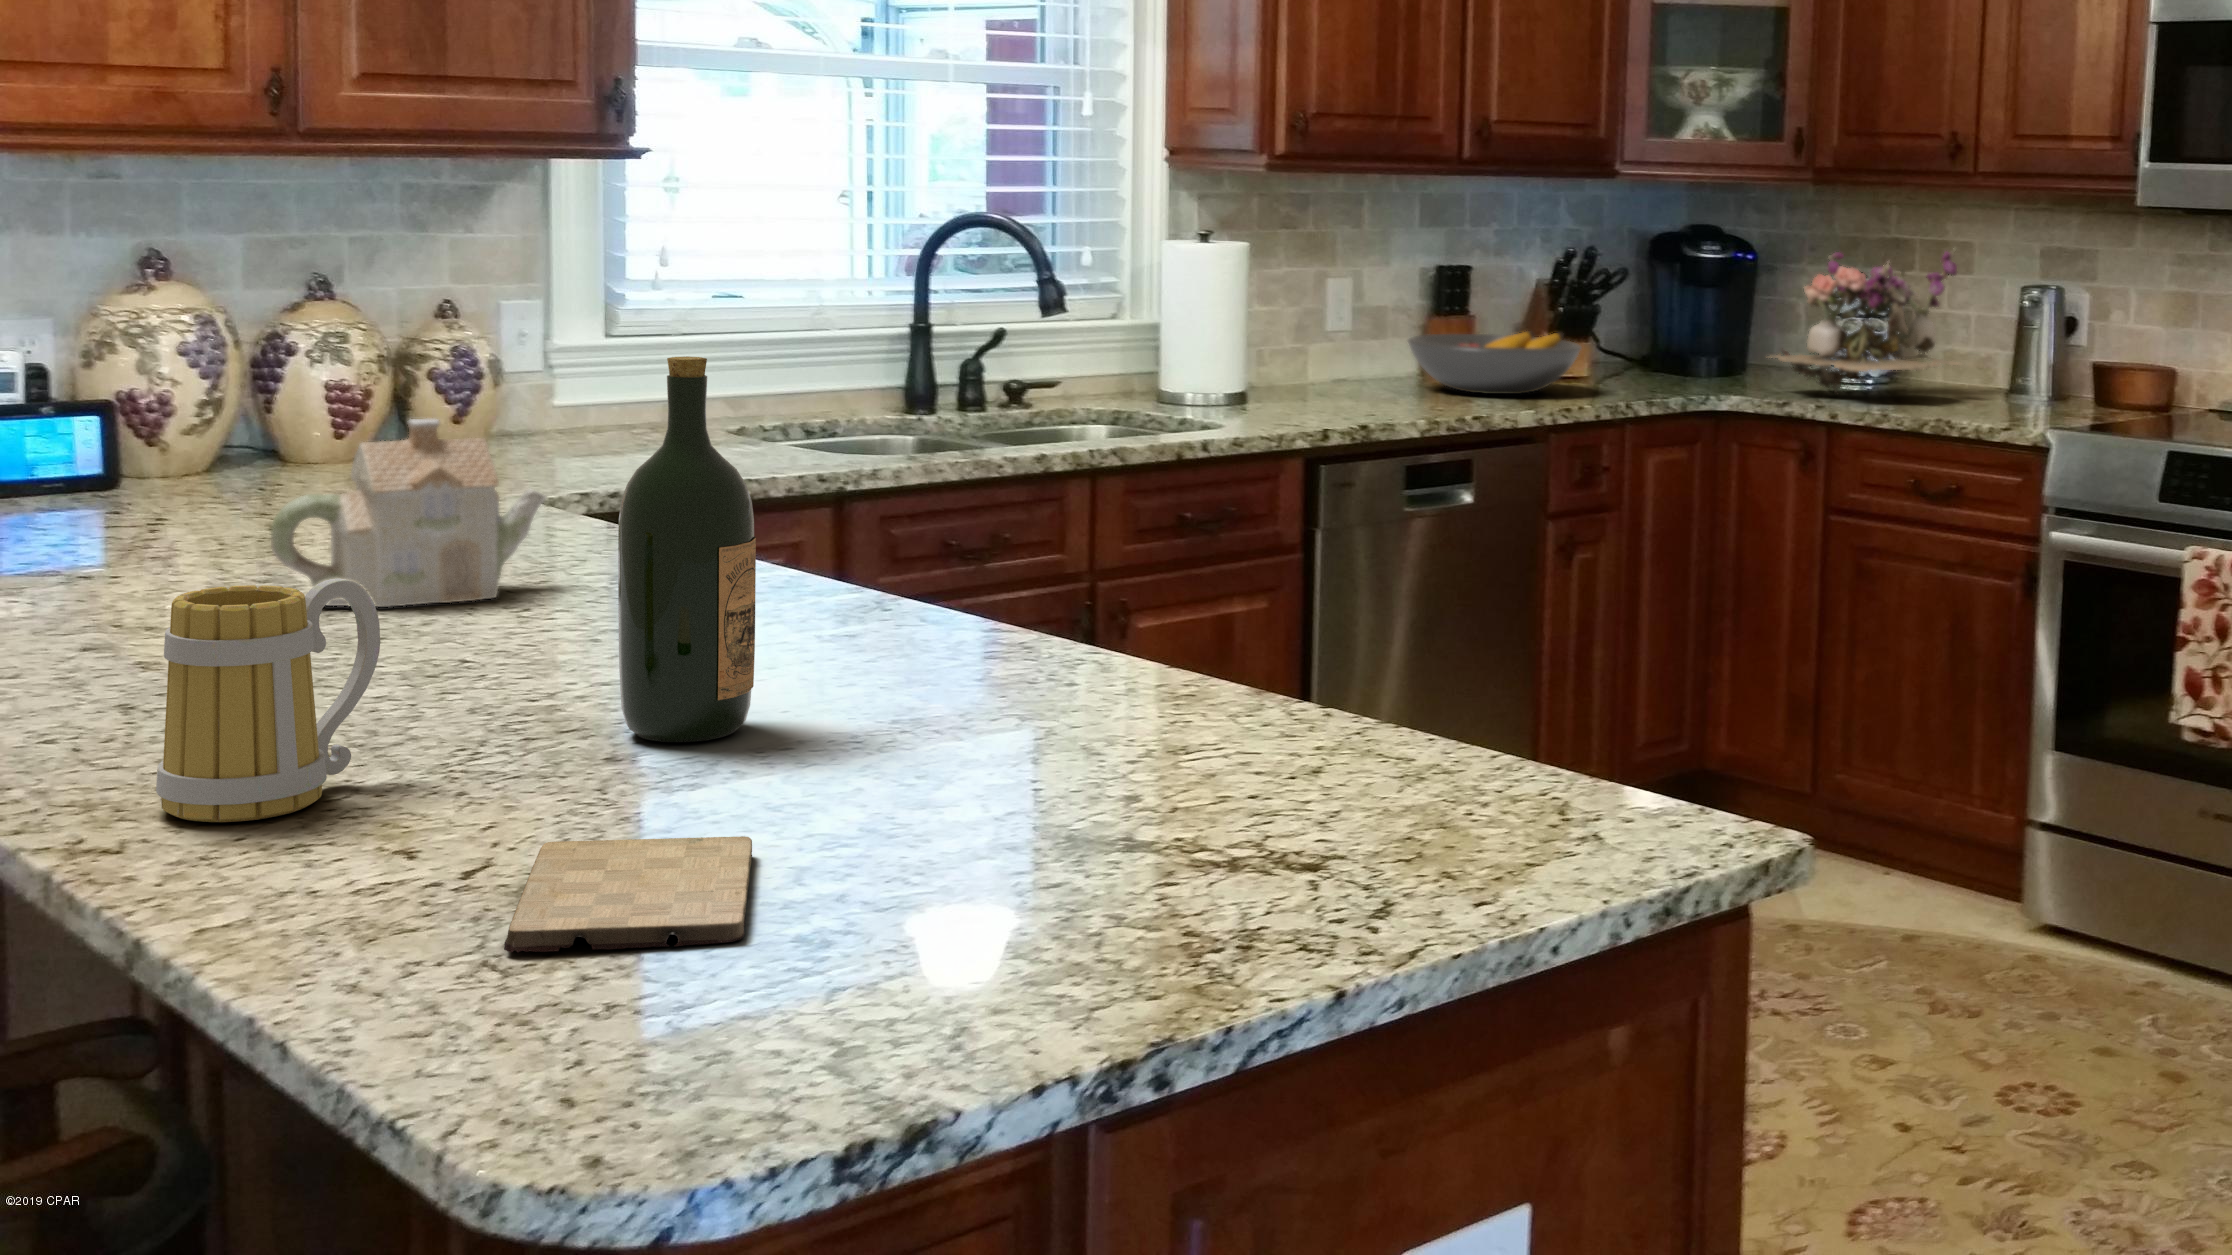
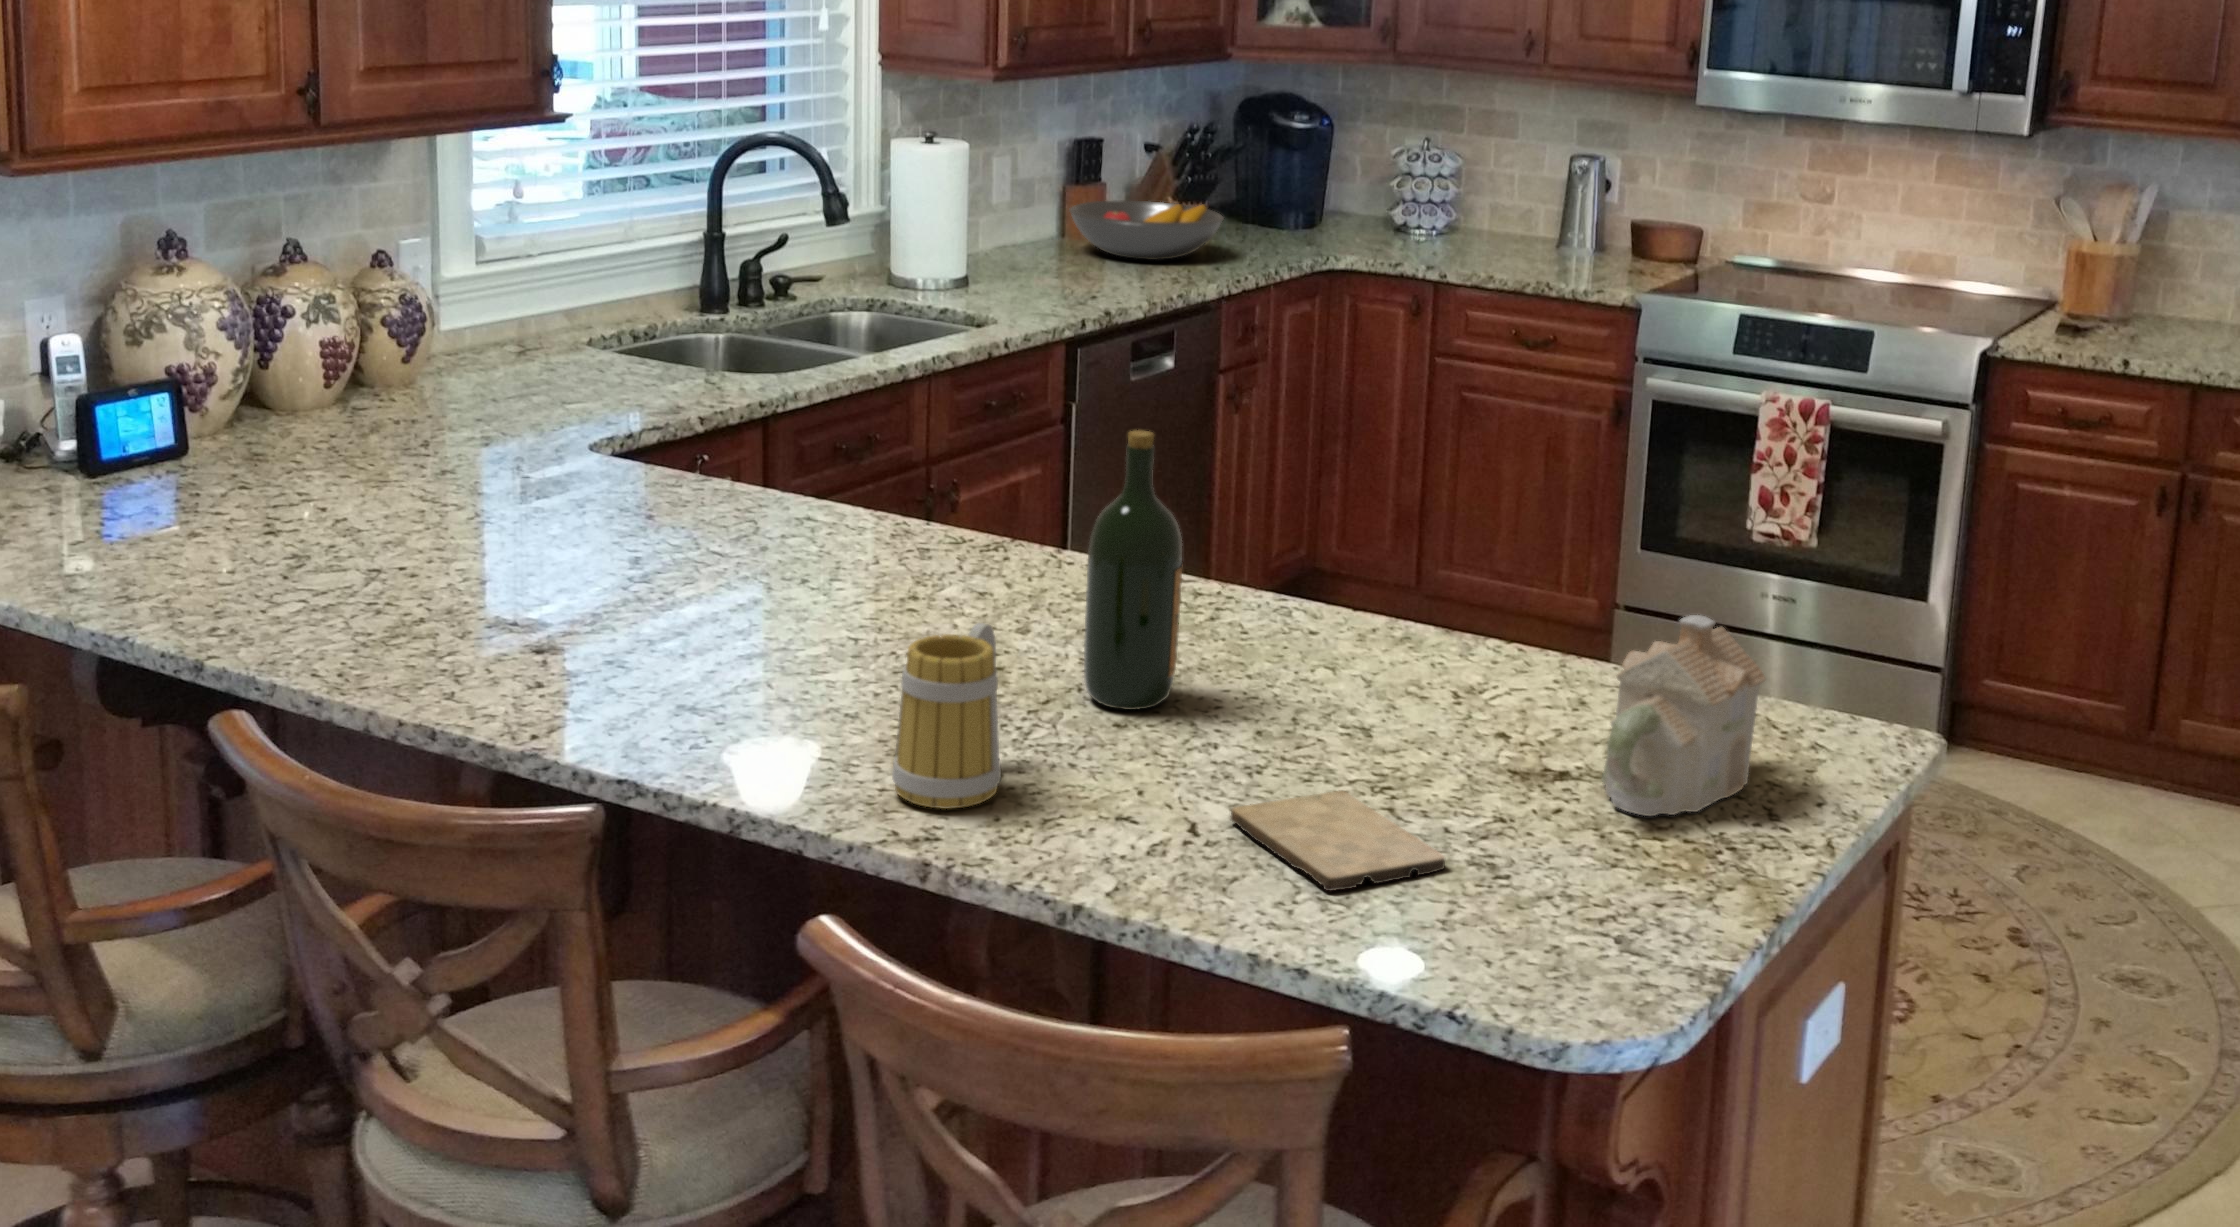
flower arrangement: present [1775,250,1960,394] -> none [1363,121,1529,249]
teapot: present [271,418,546,607] -> present [1602,615,1766,816]

